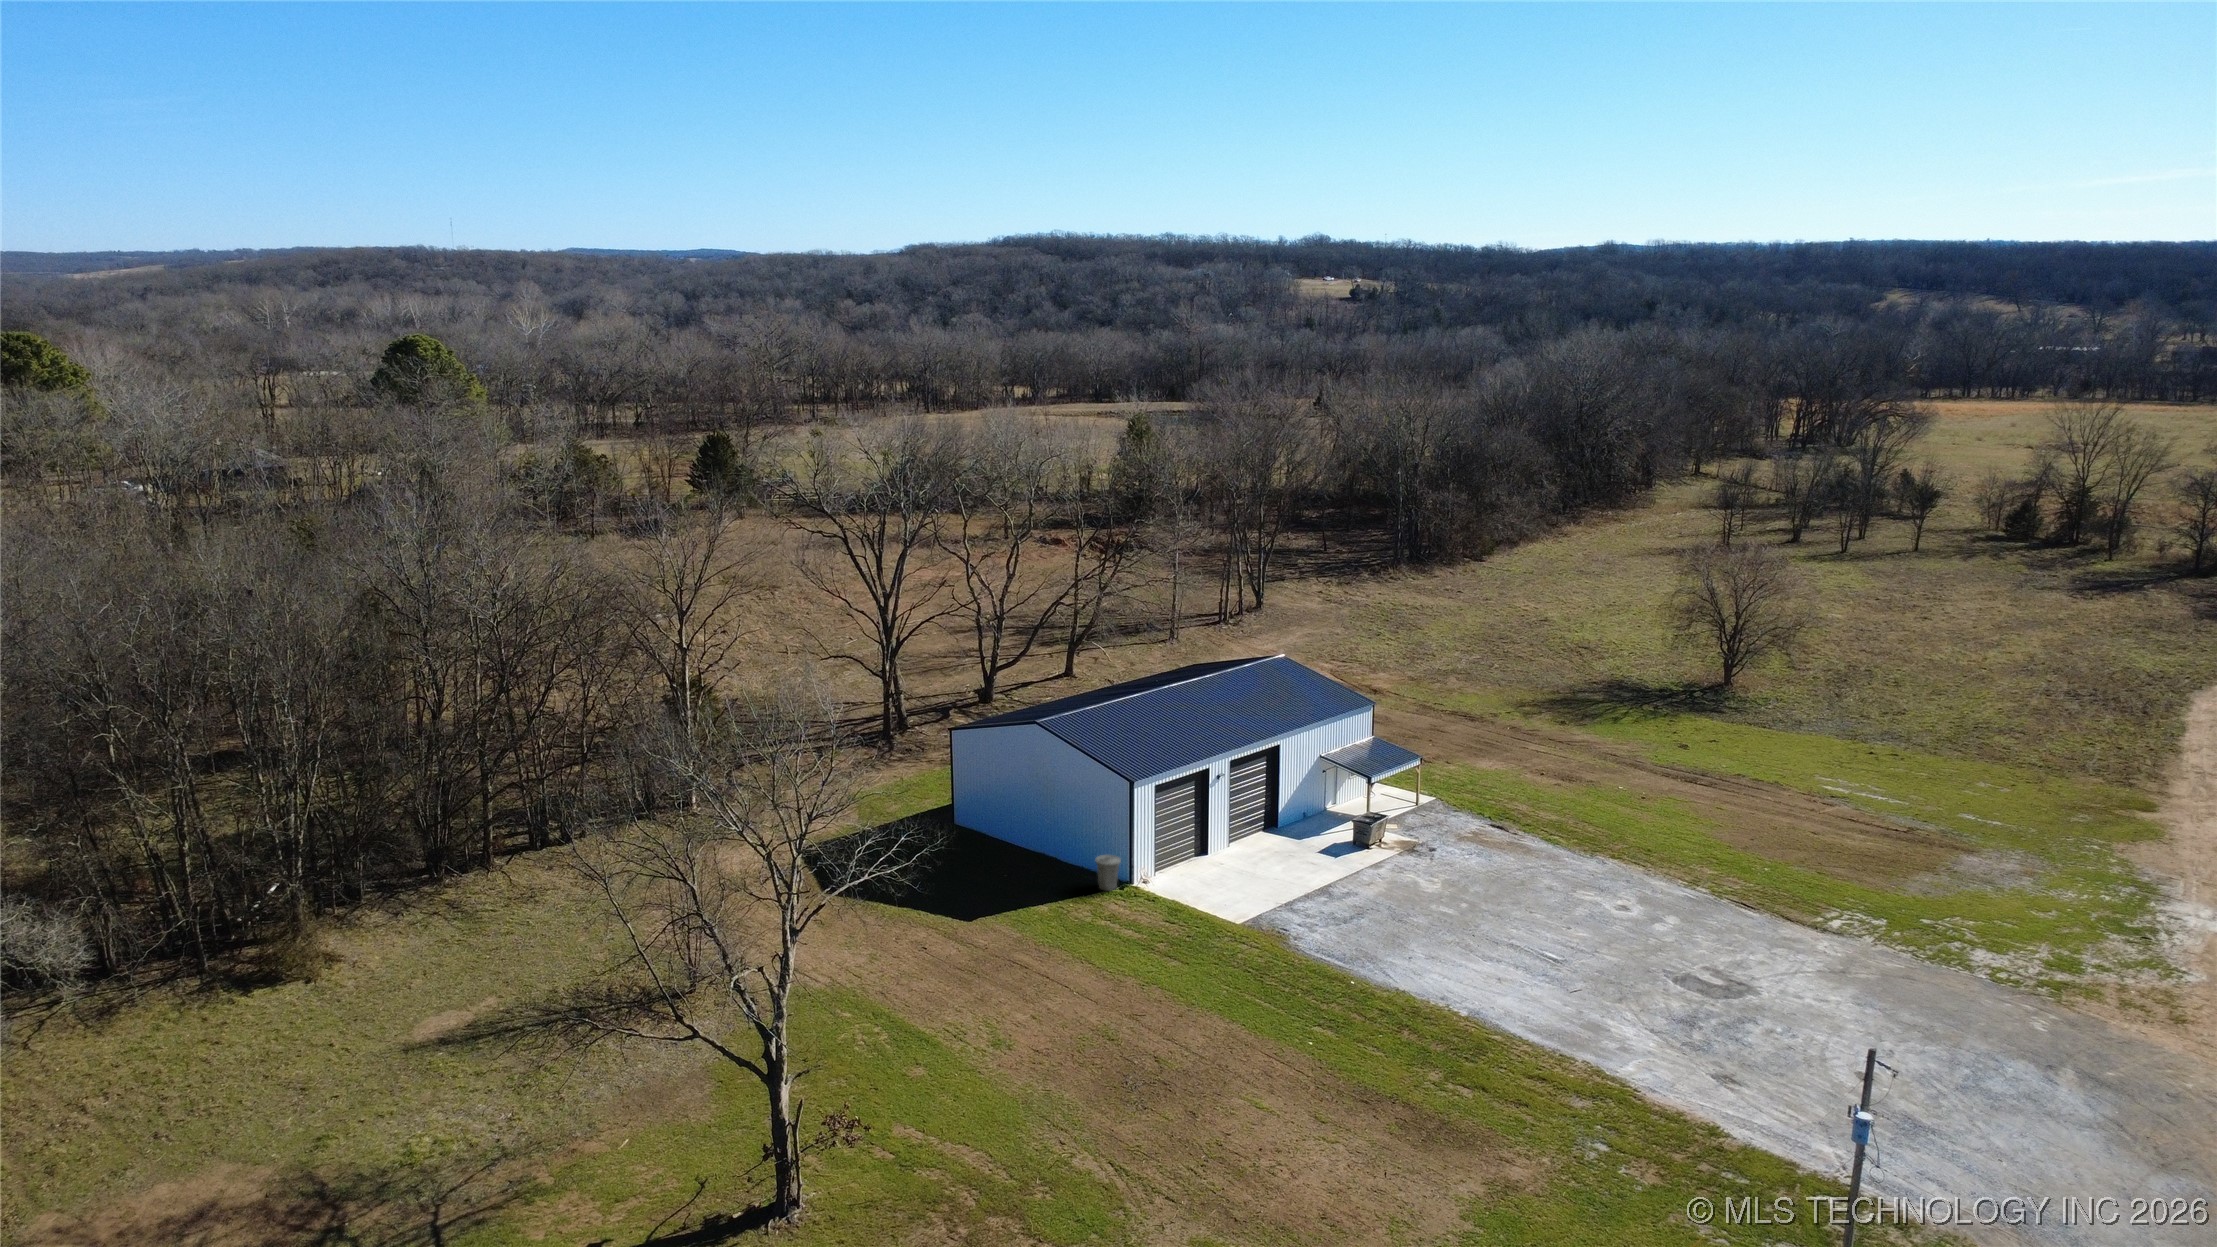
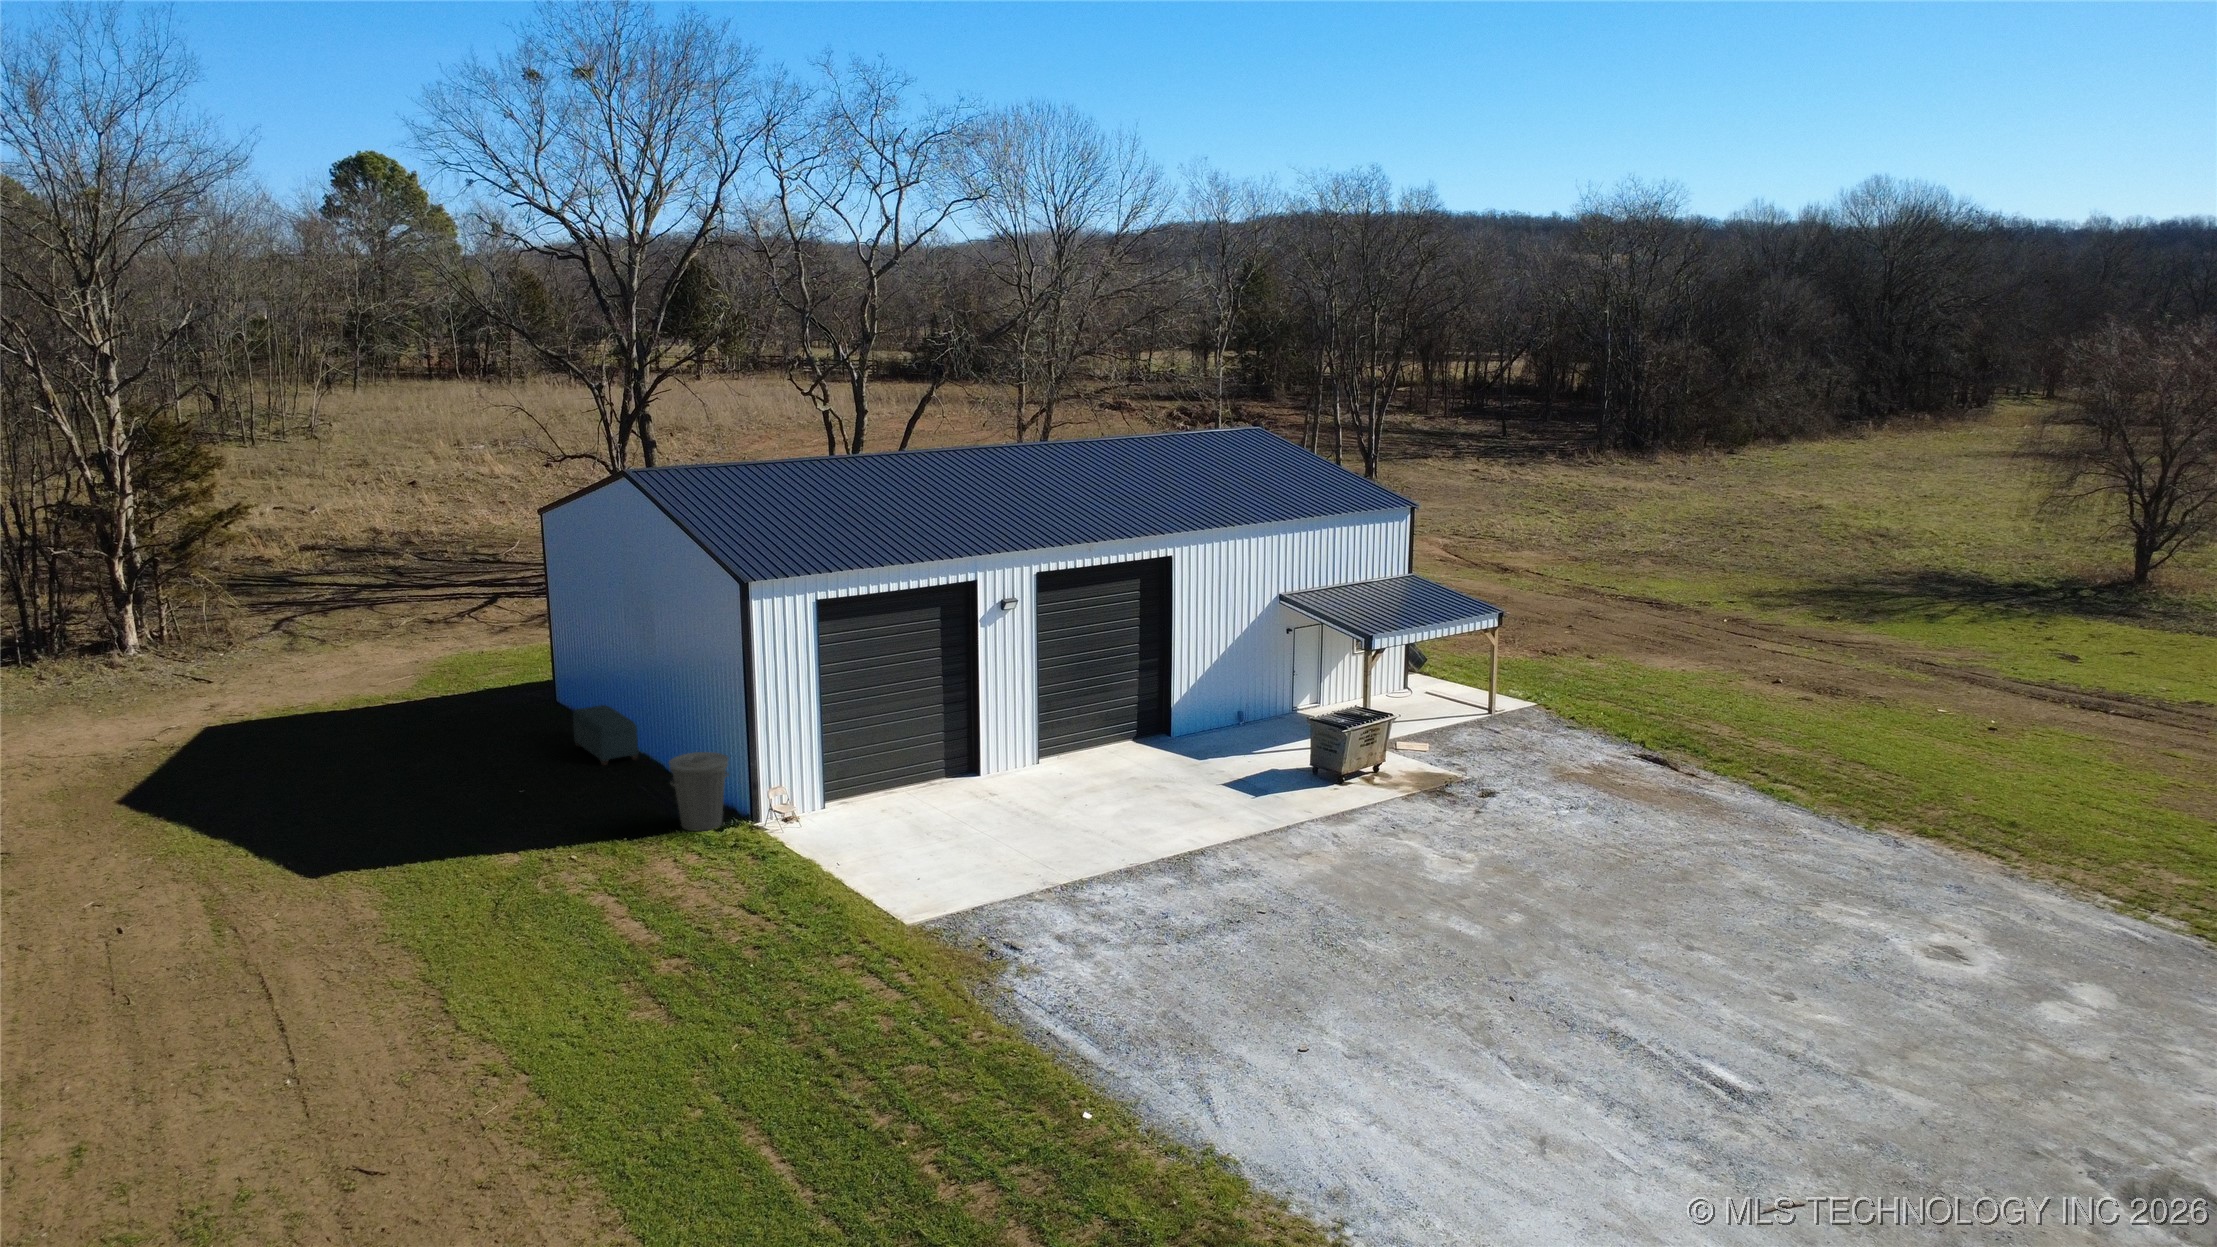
bench: none [1003,830,1042,861] -> present [573,705,639,765]

